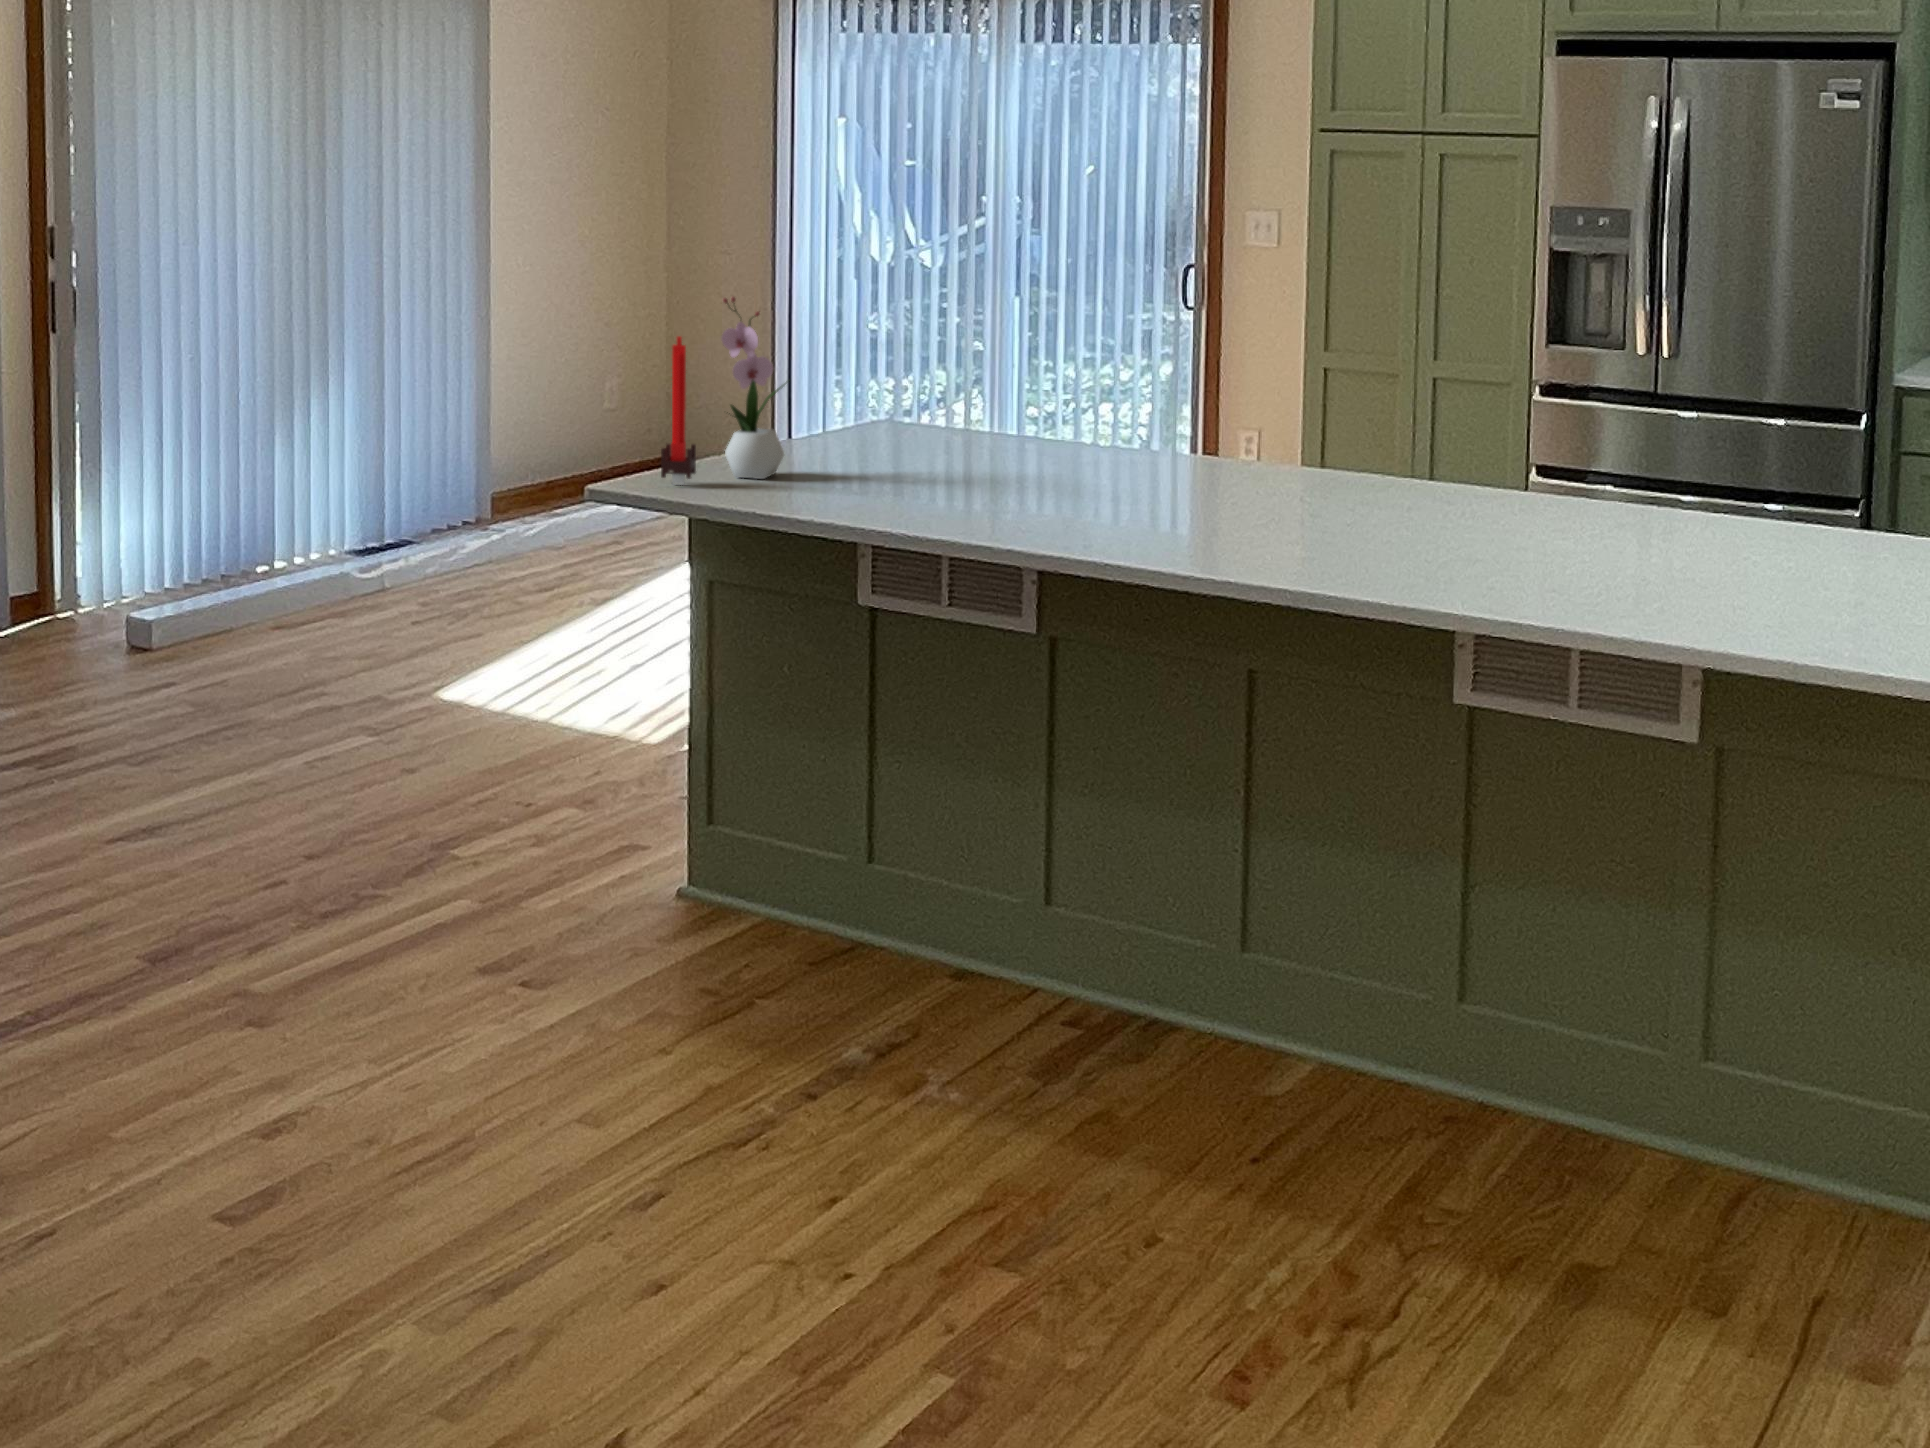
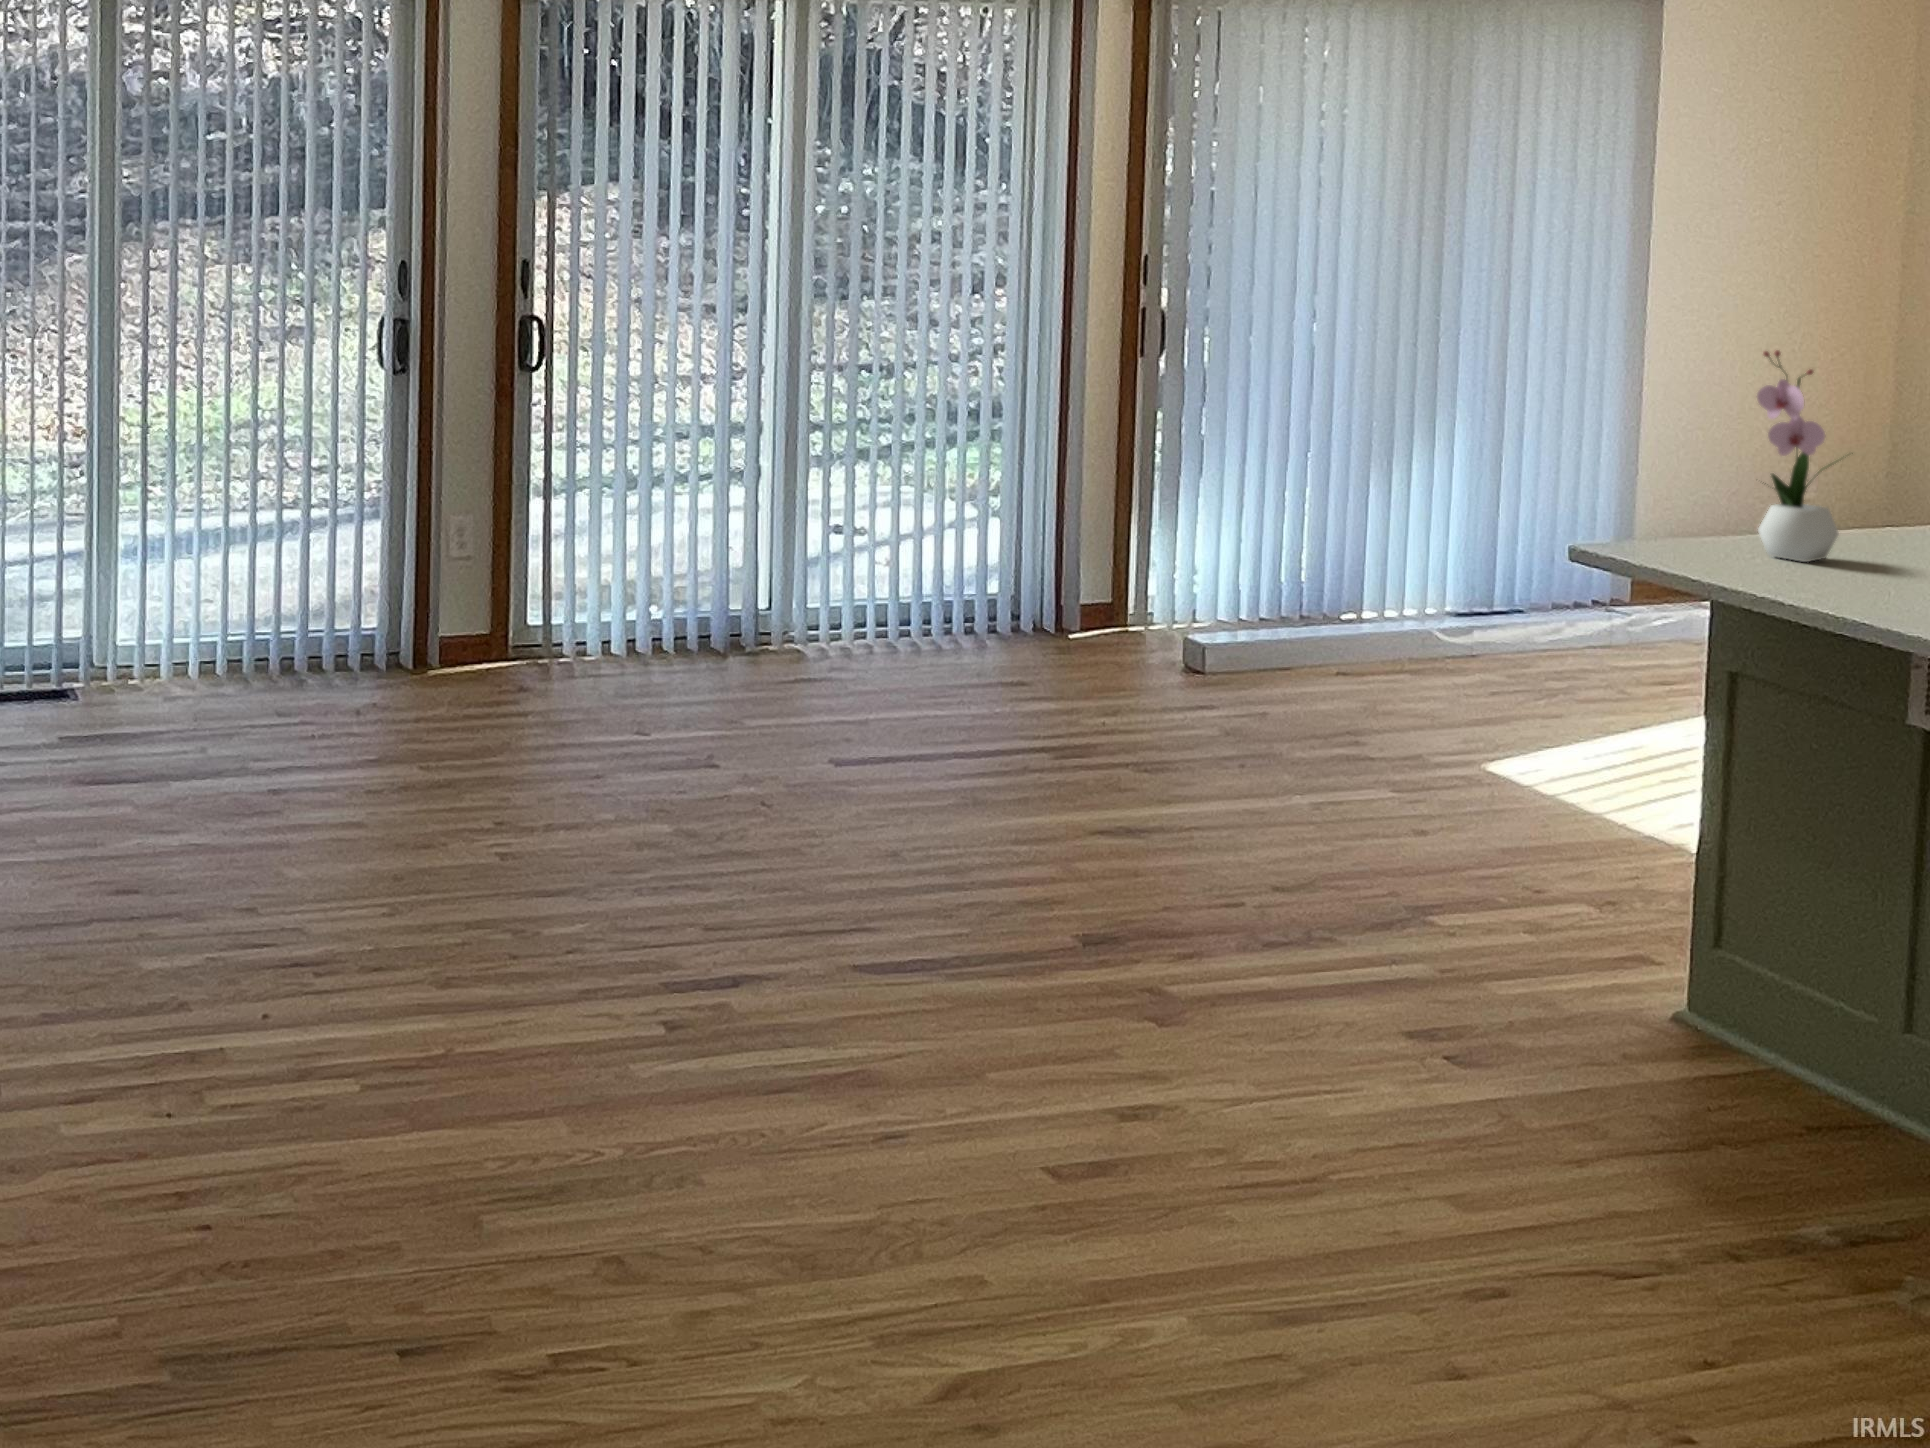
candle: present [661,336,696,485] -> none [1666,389,1716,556]

